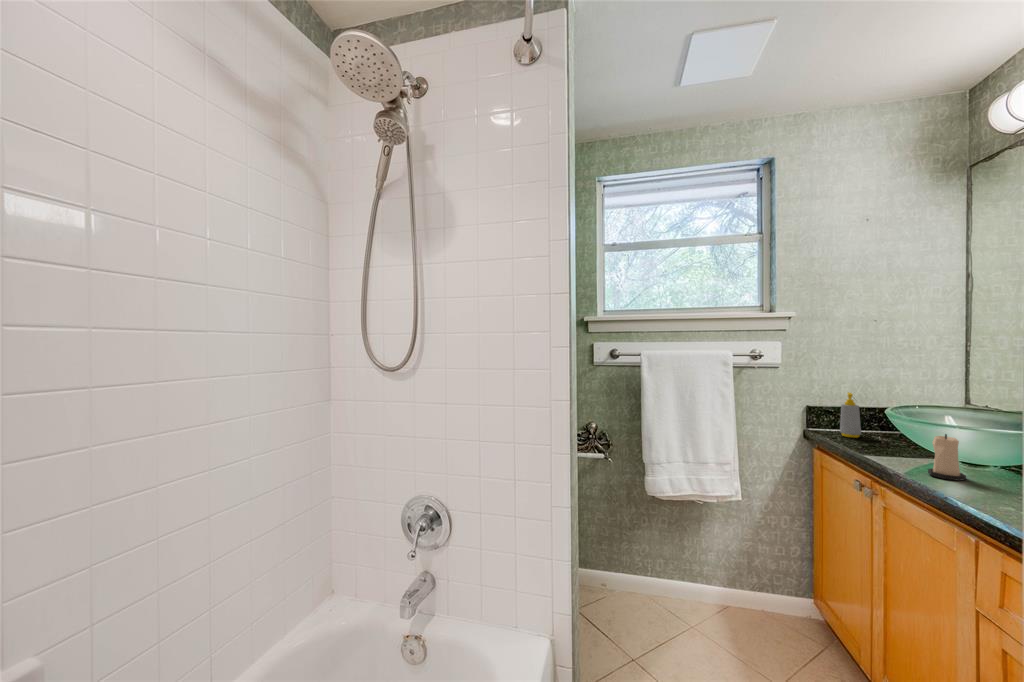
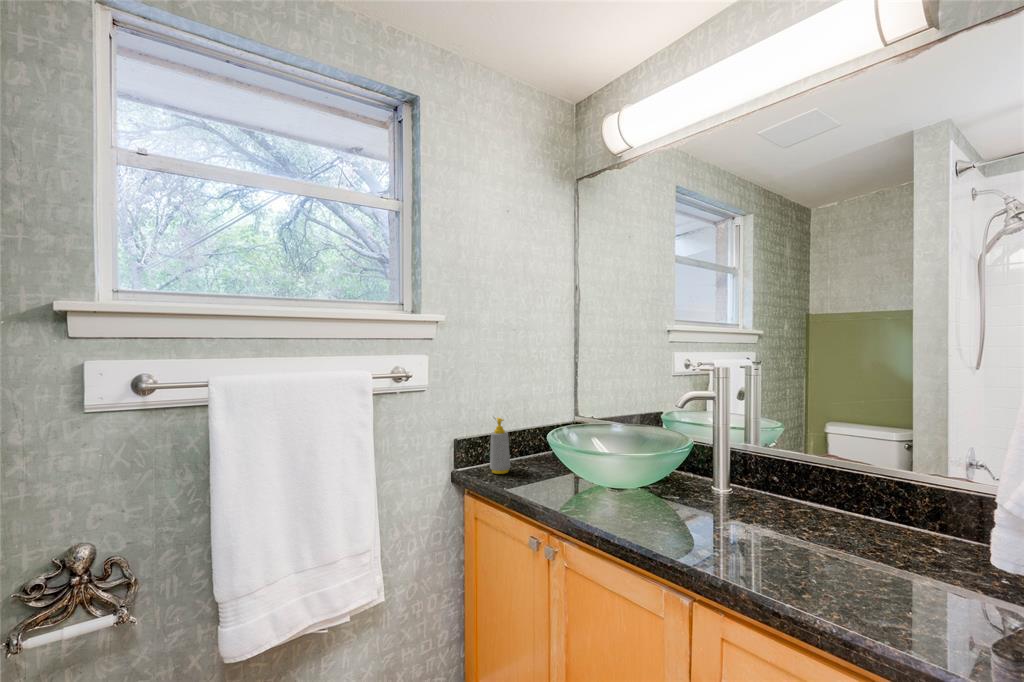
candle: present [928,434,966,481] -> none [609,464,641,521]

